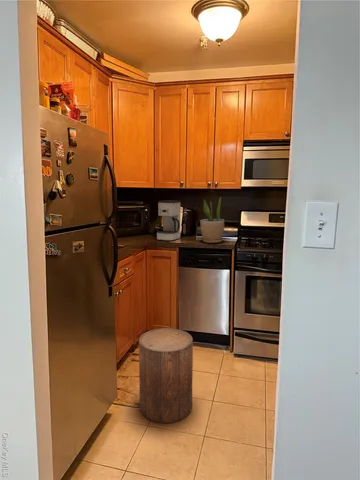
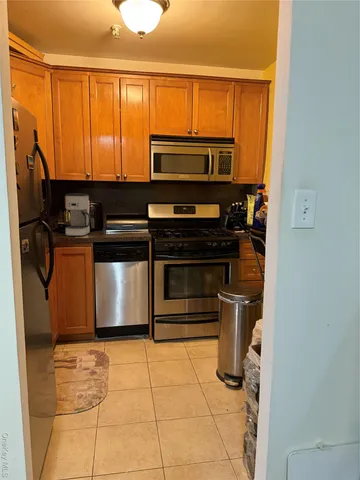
potted plant: present [200,199,224,243] -> none [113,189,137,236]
stool: present [139,328,193,423] -> none [77,324,134,422]

